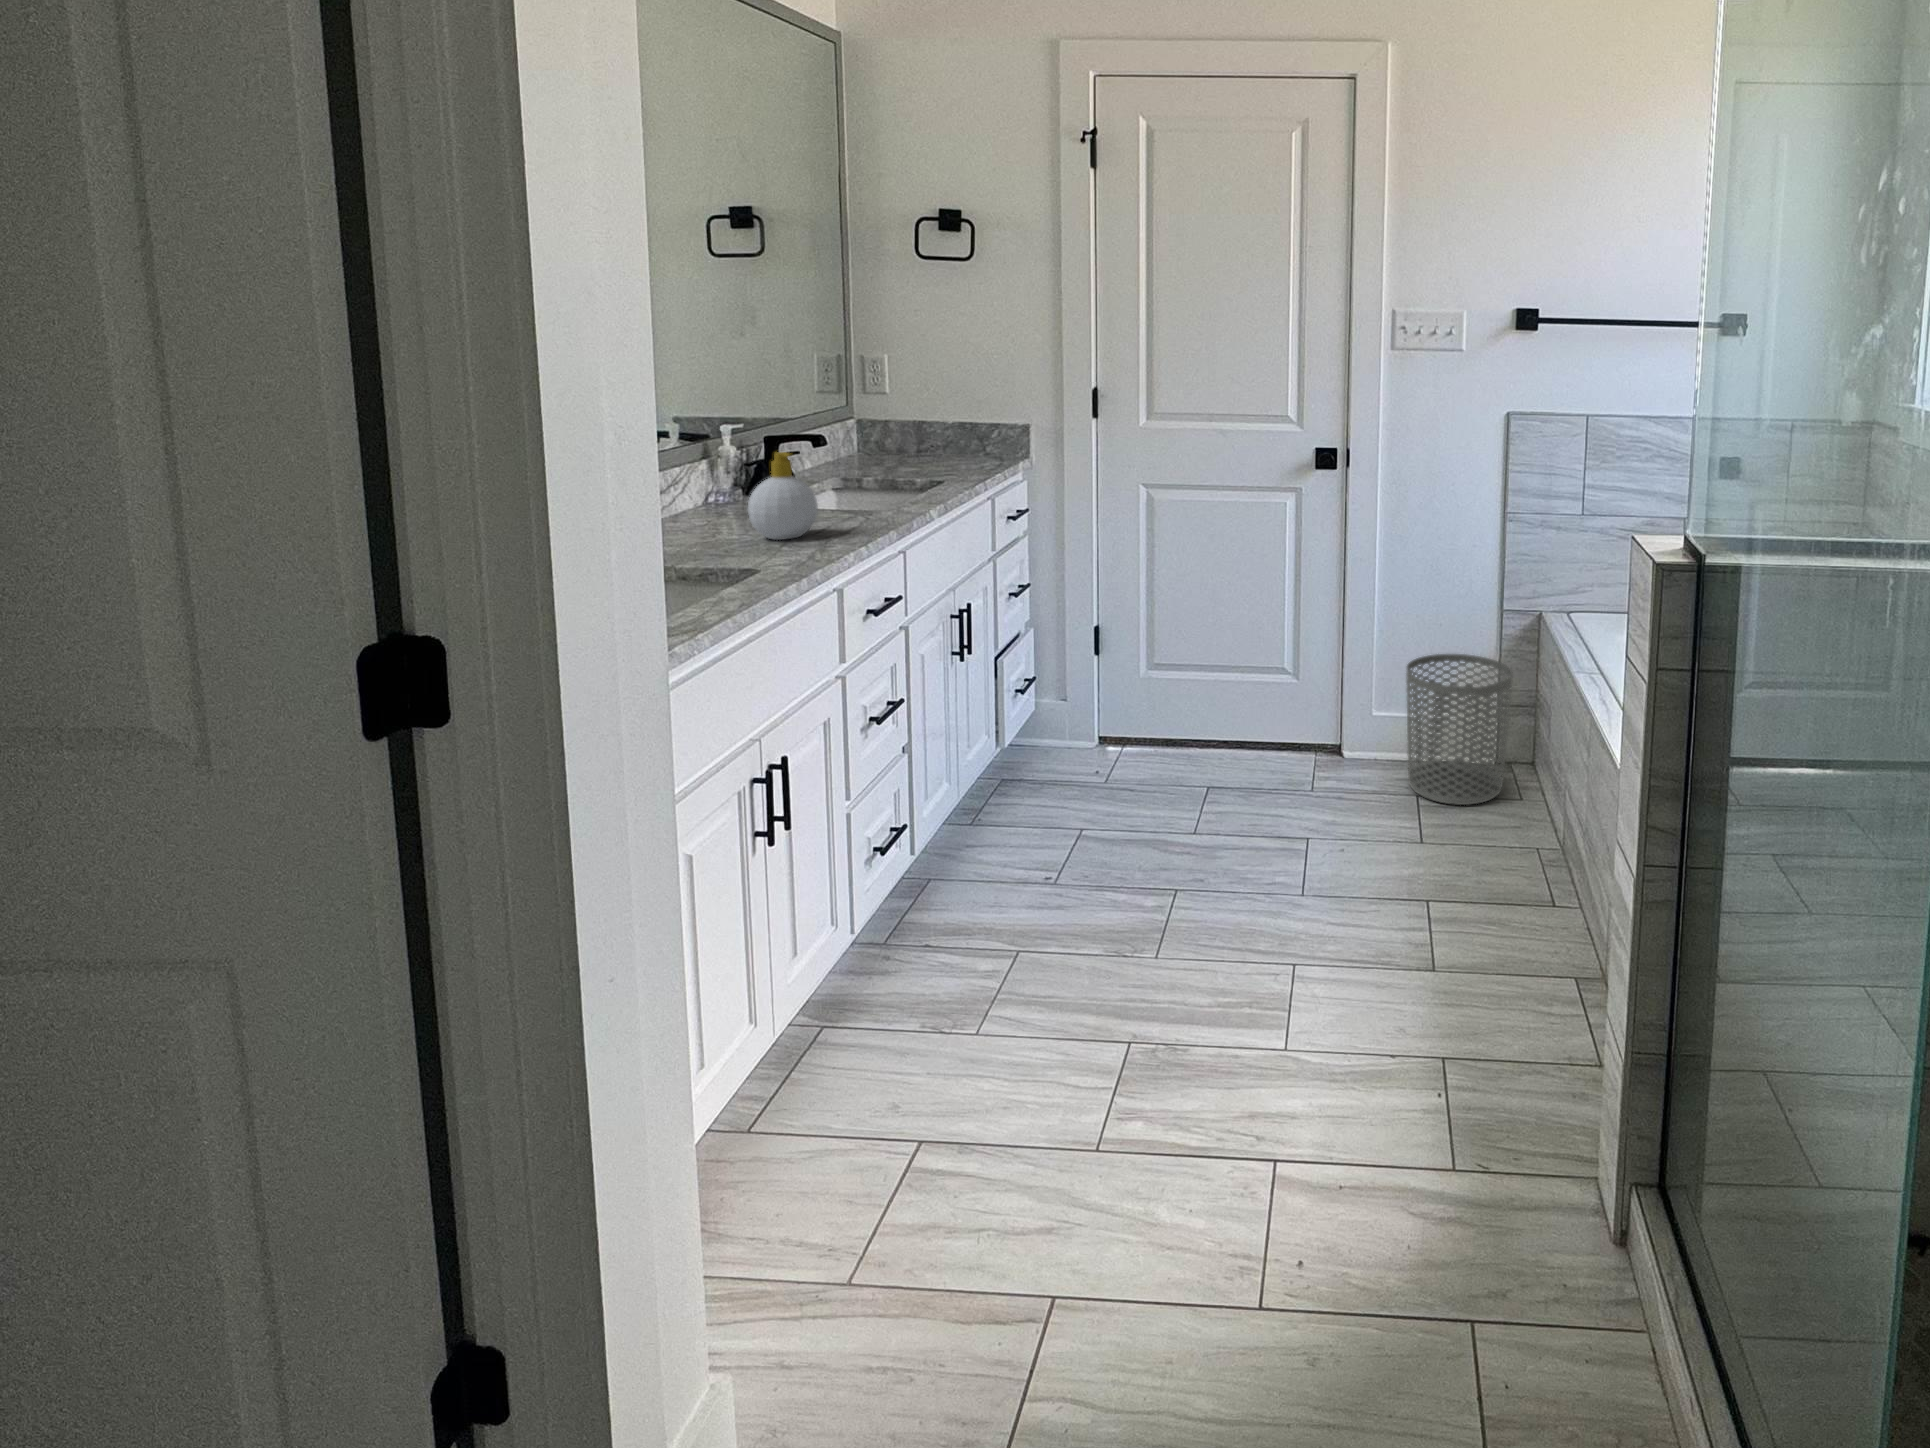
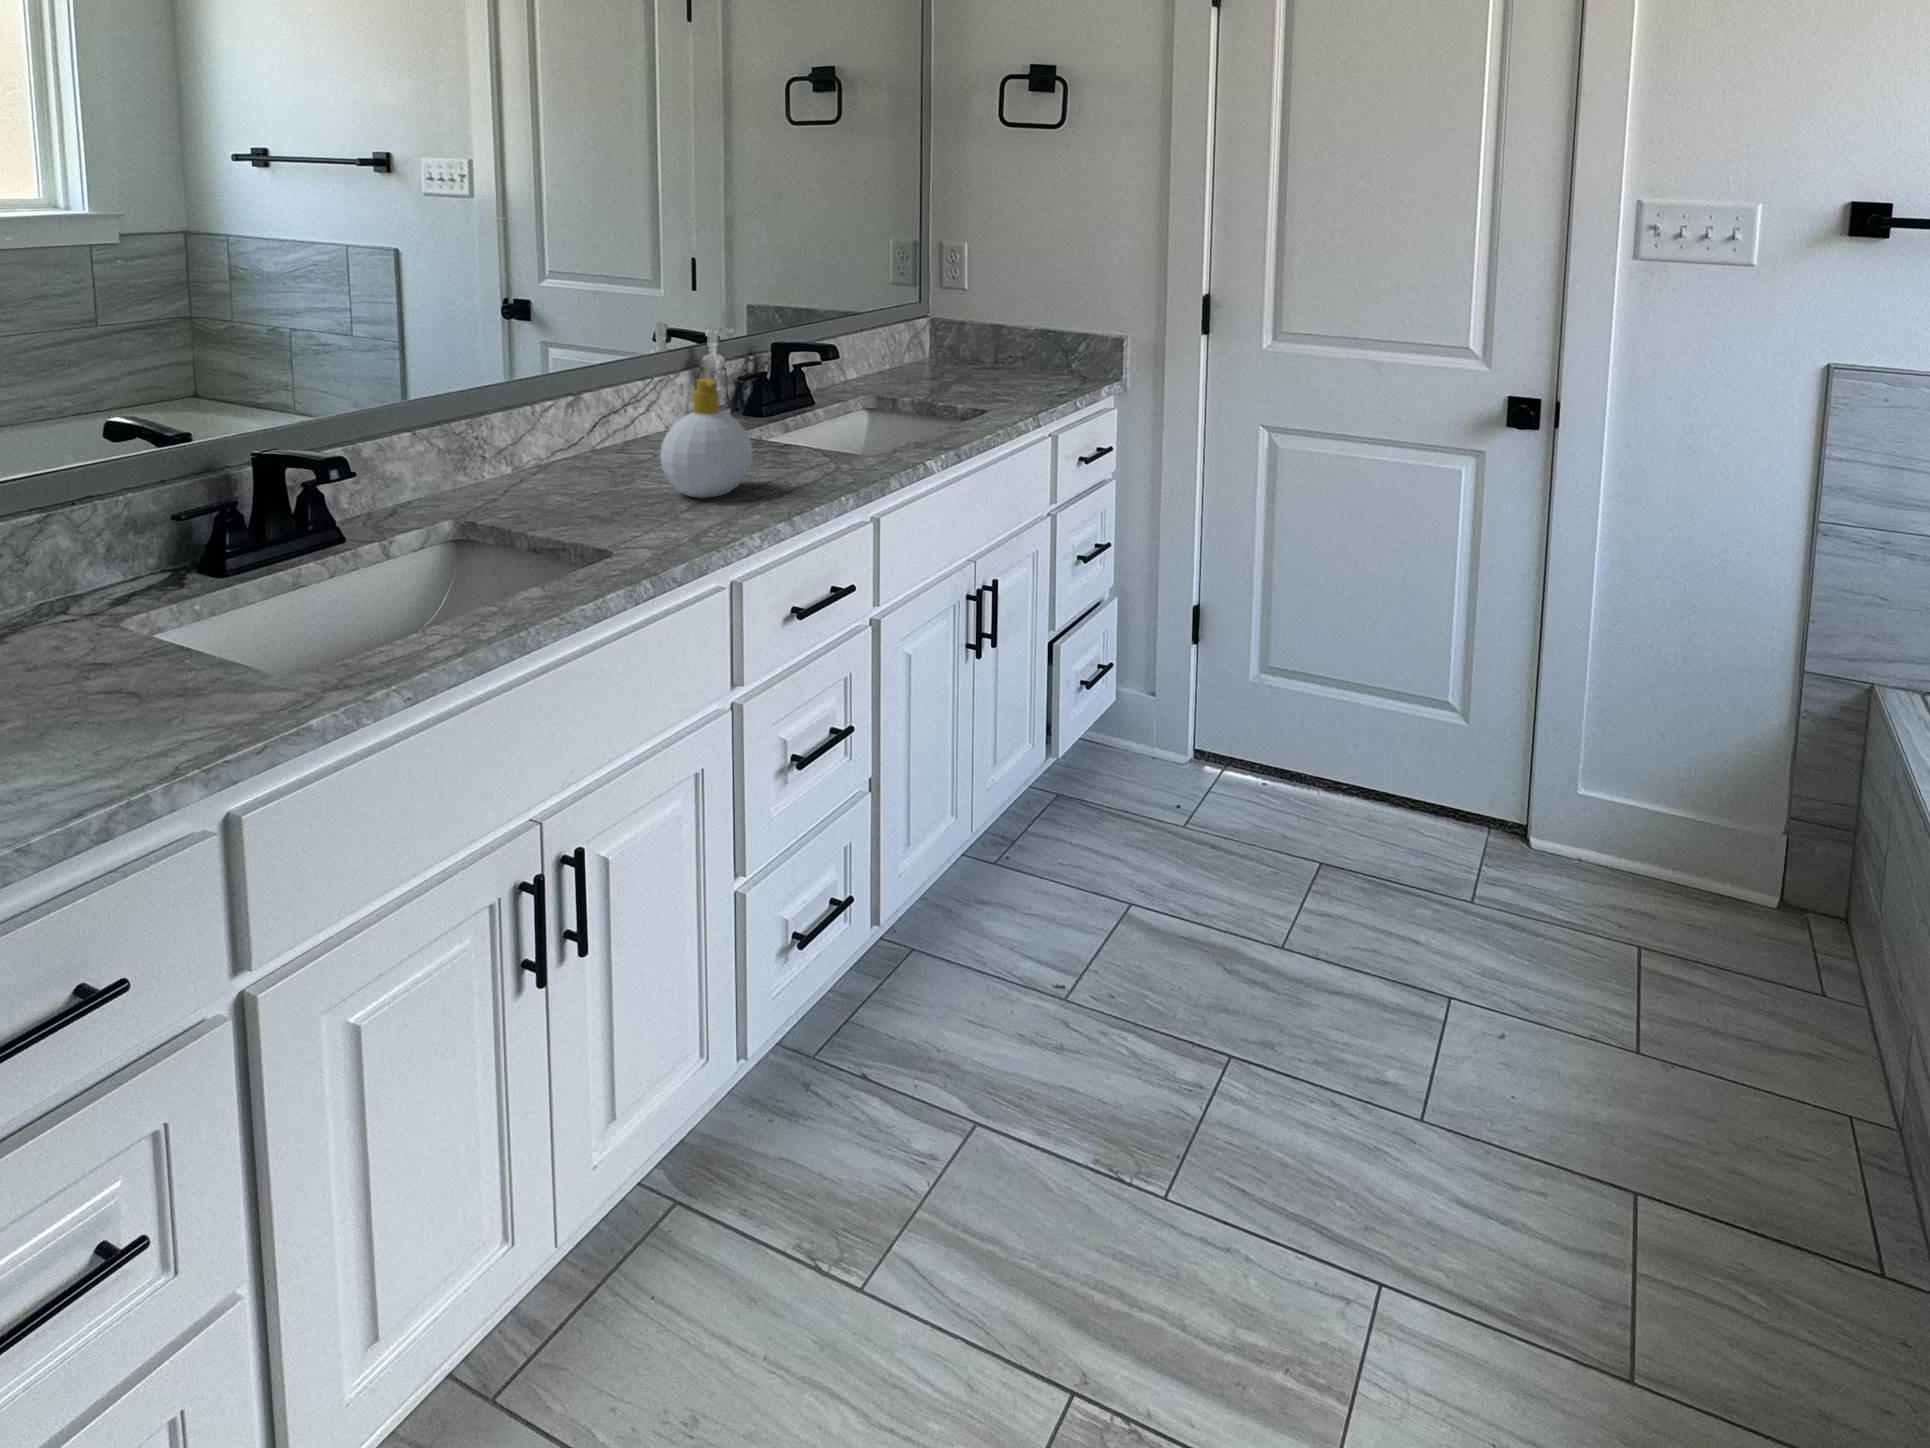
waste bin: present [1406,654,1513,805] -> none [1628,724,1817,986]

